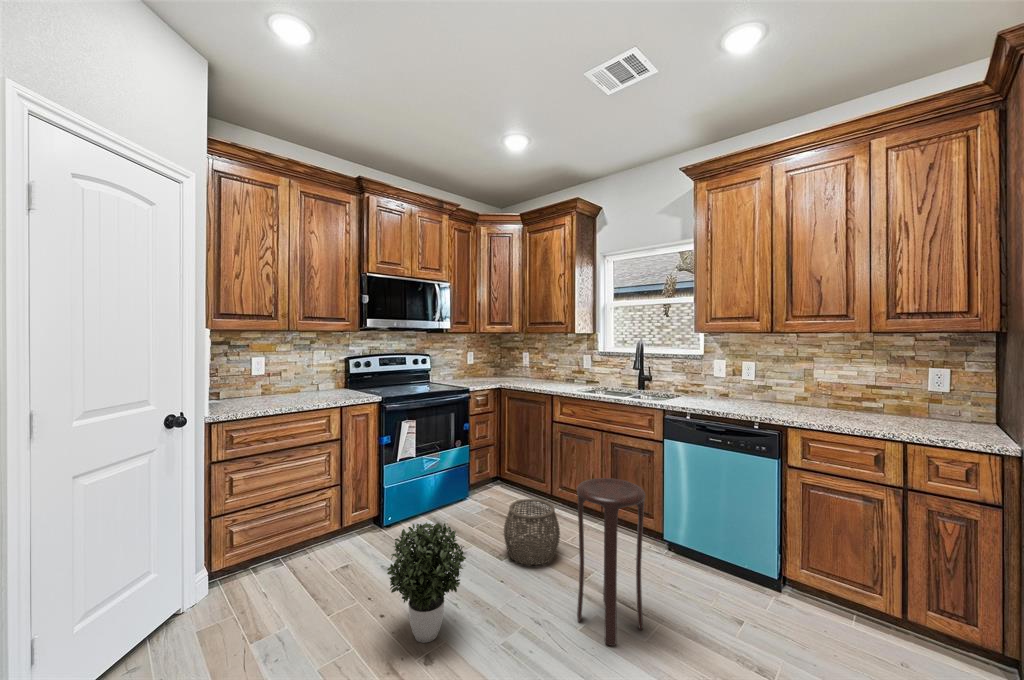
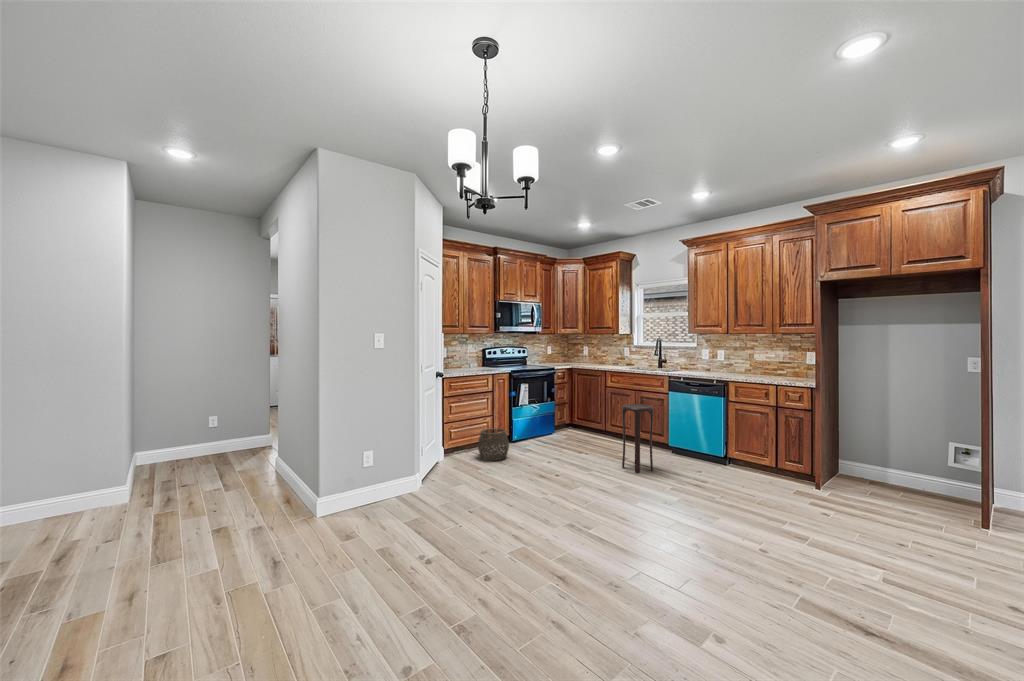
woven basket: present [504,499,560,566] -> present [478,428,509,461]
potted plant: present [387,522,466,643] -> none [538,420,571,470]

